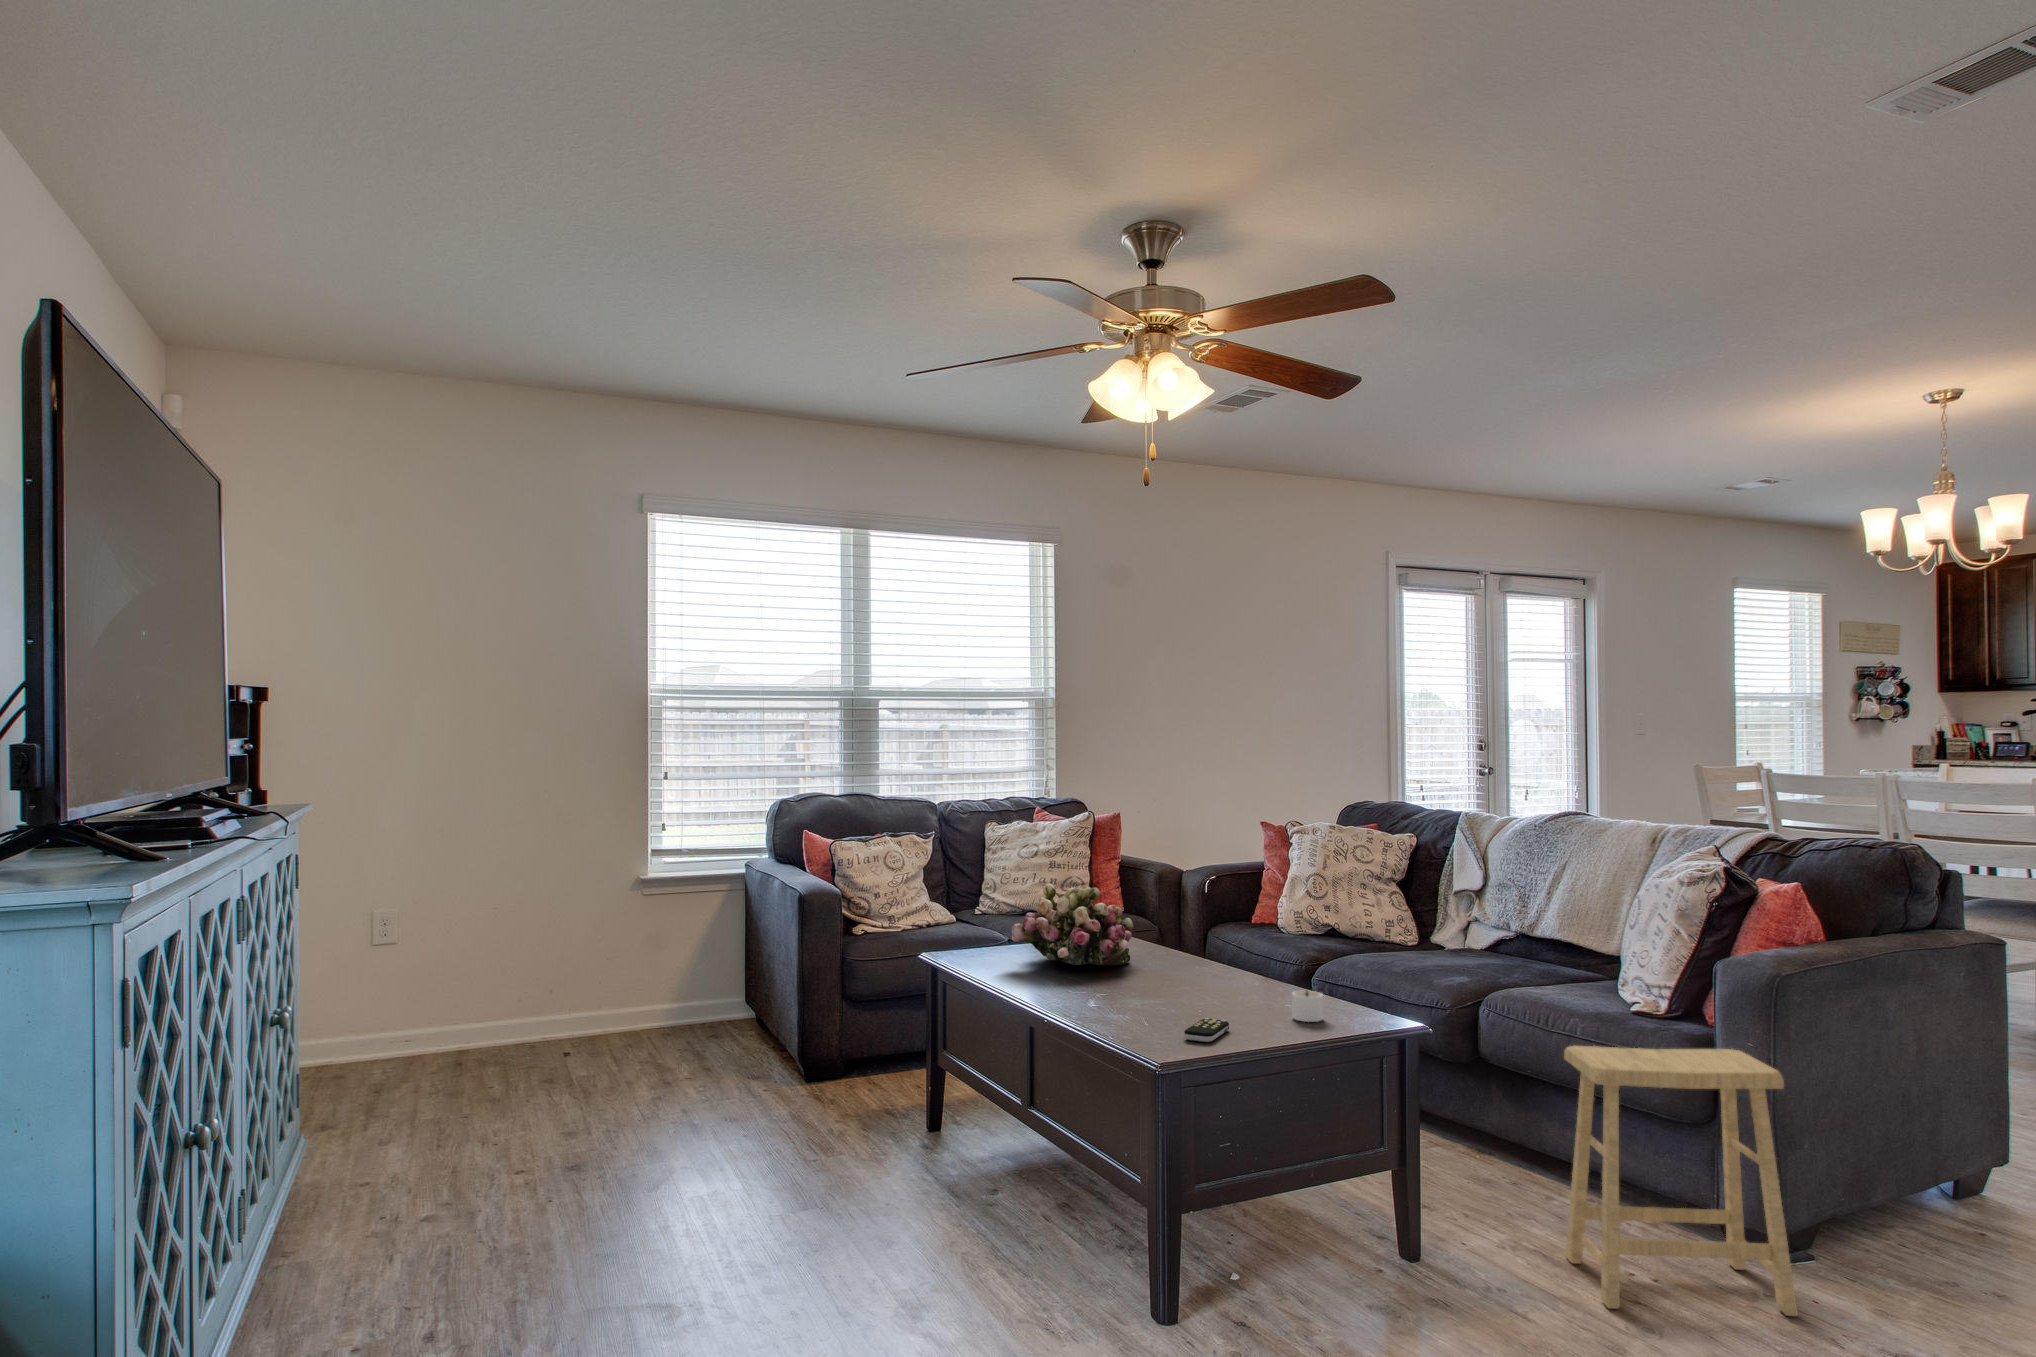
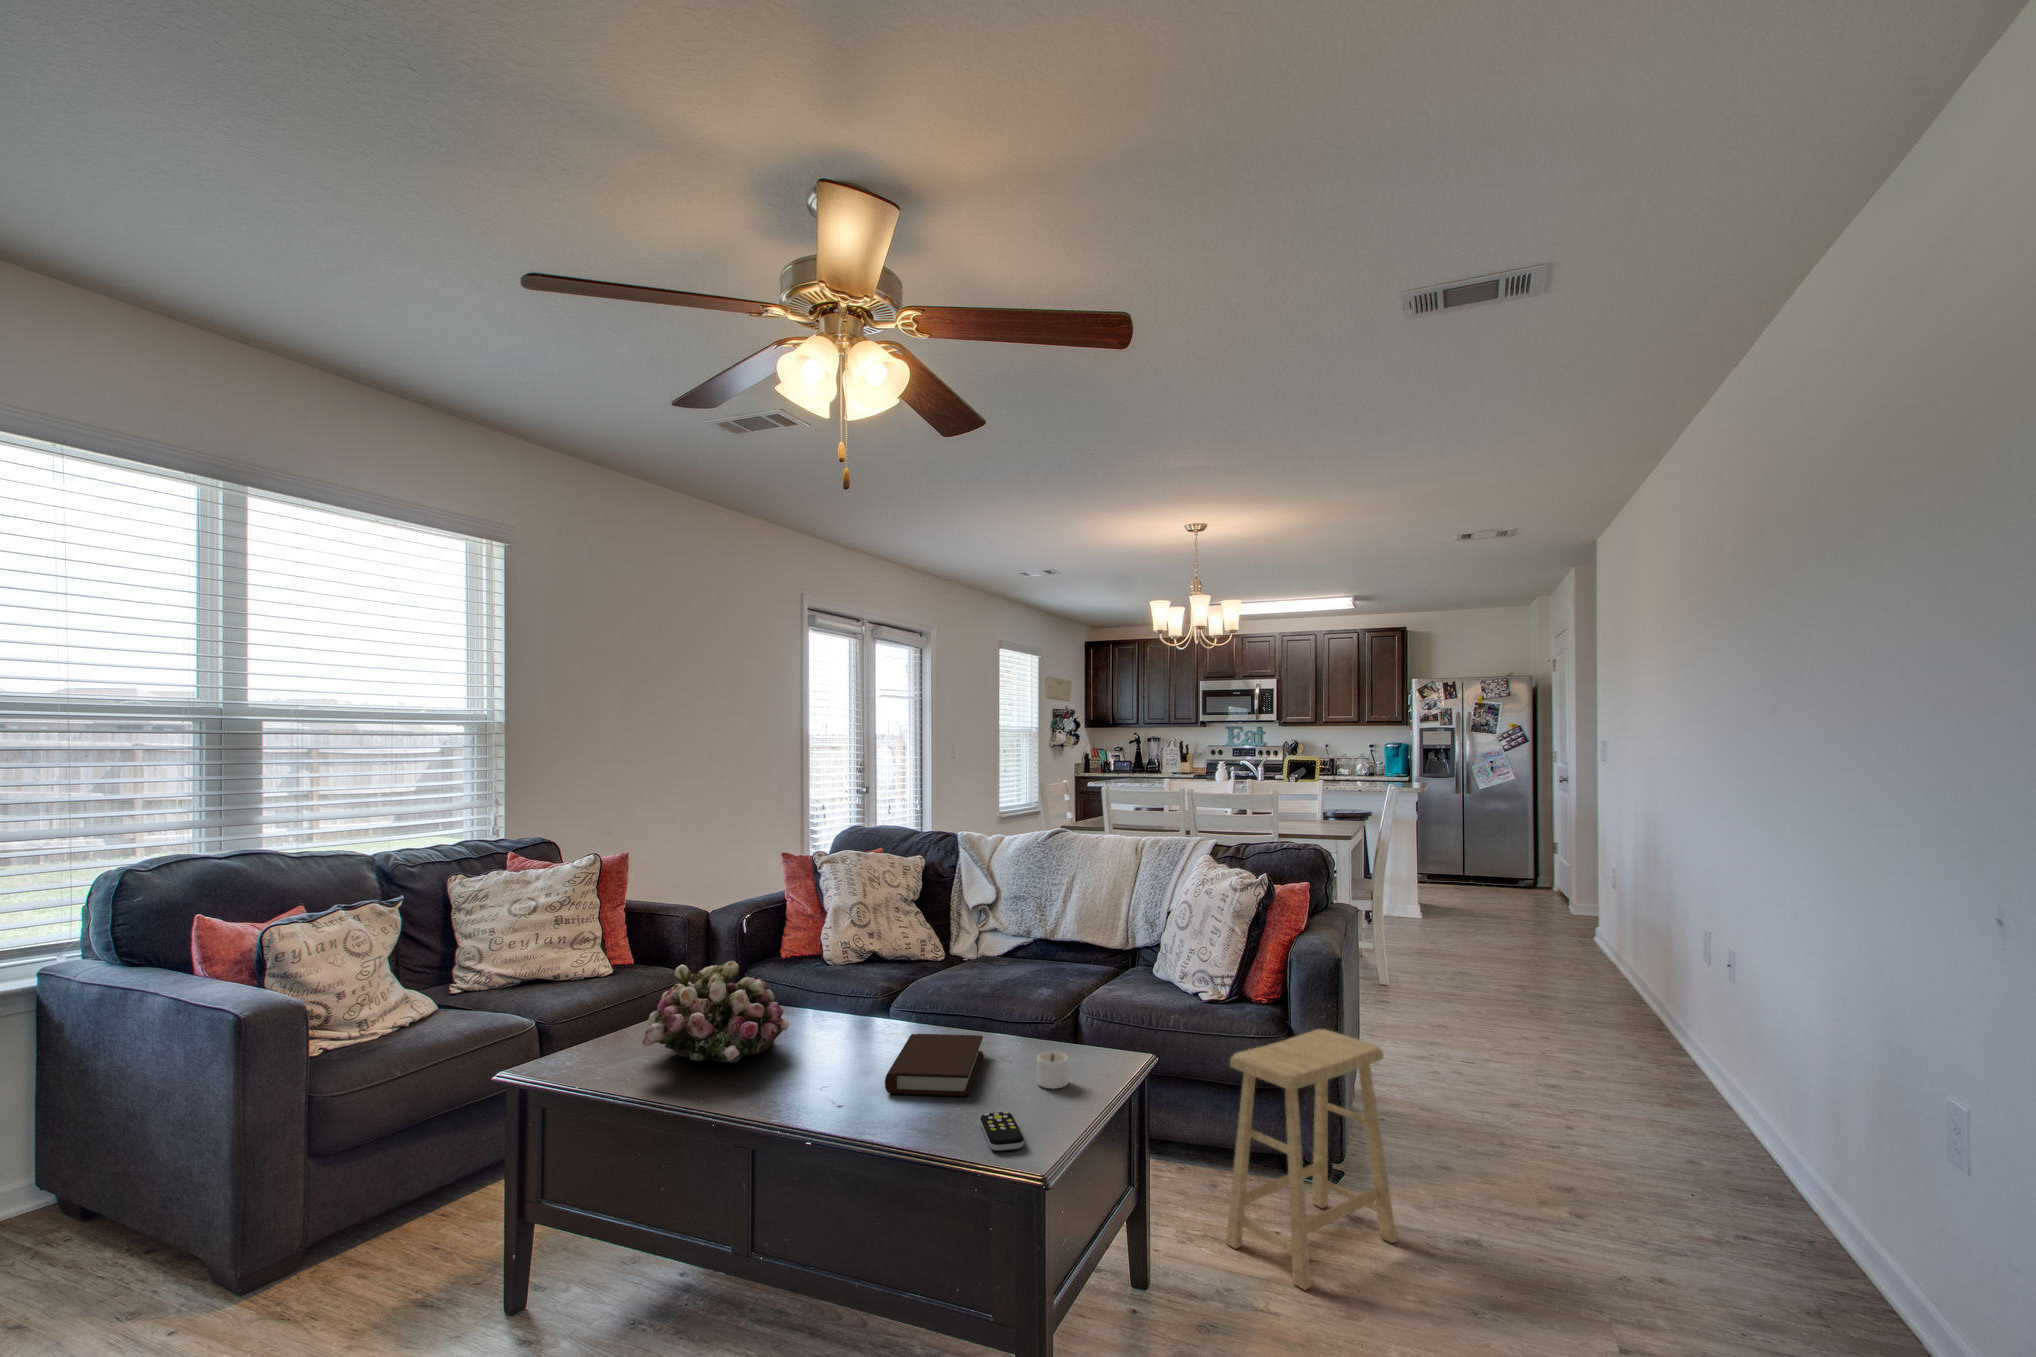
book: none [1161,968,1284,1012] -> present [885,1034,983,1096]

